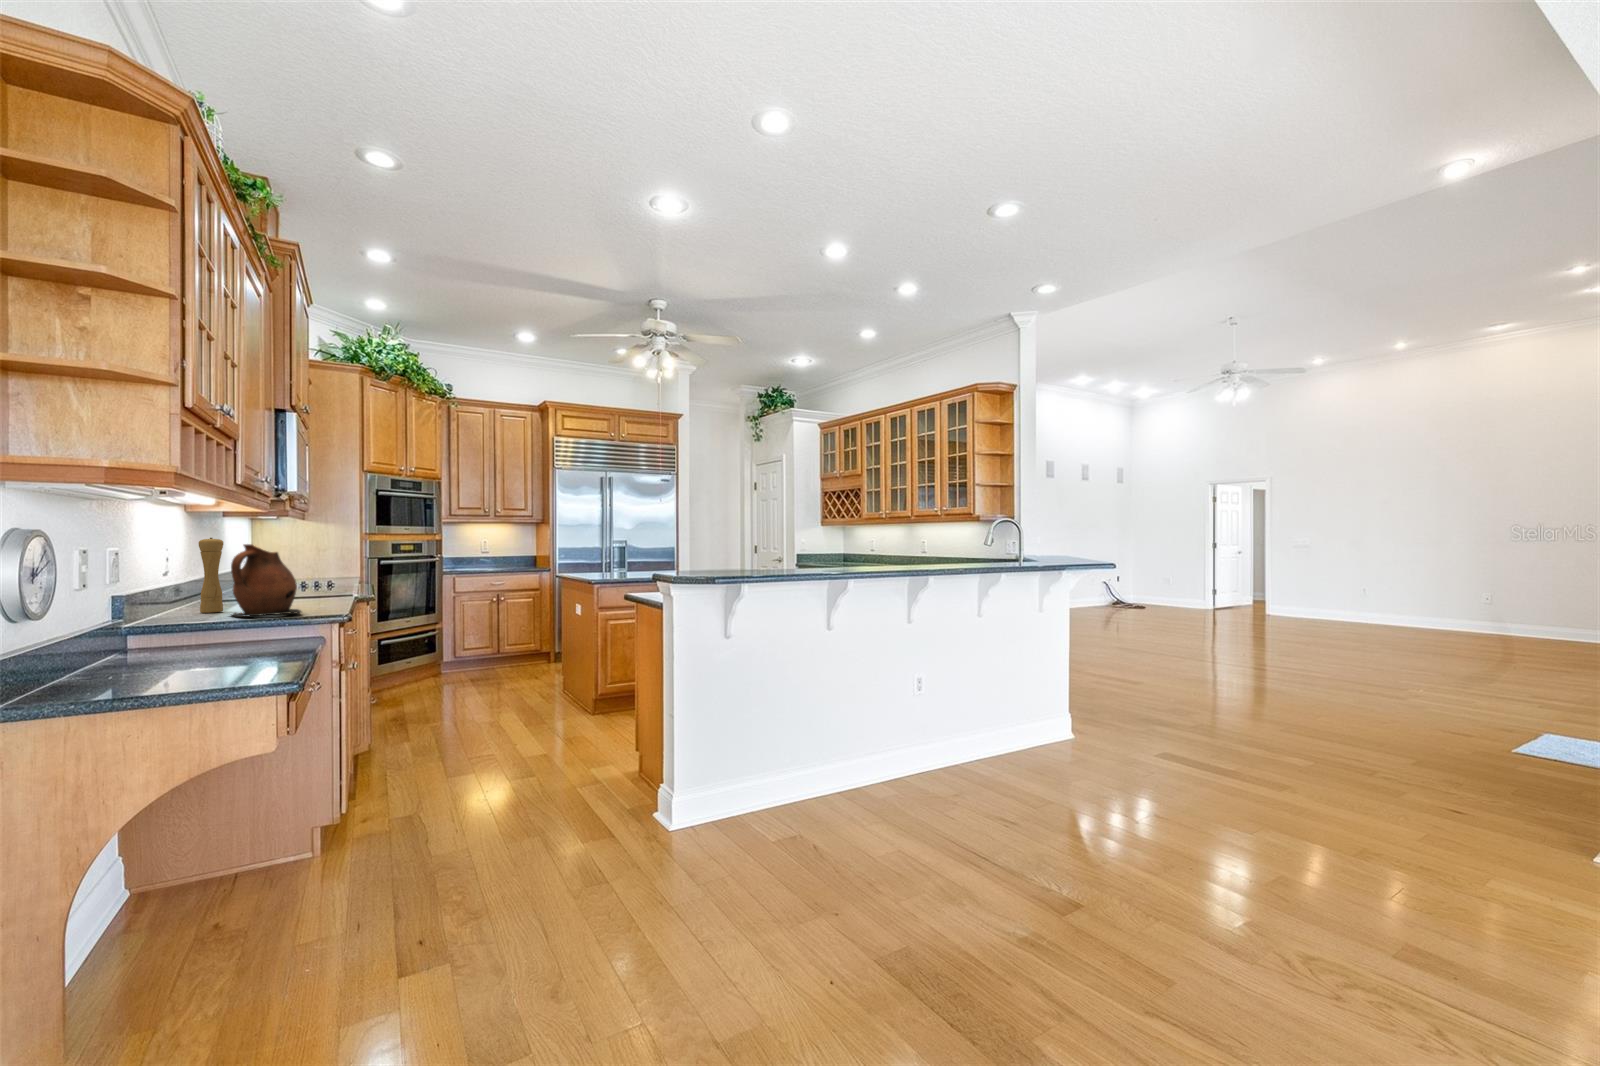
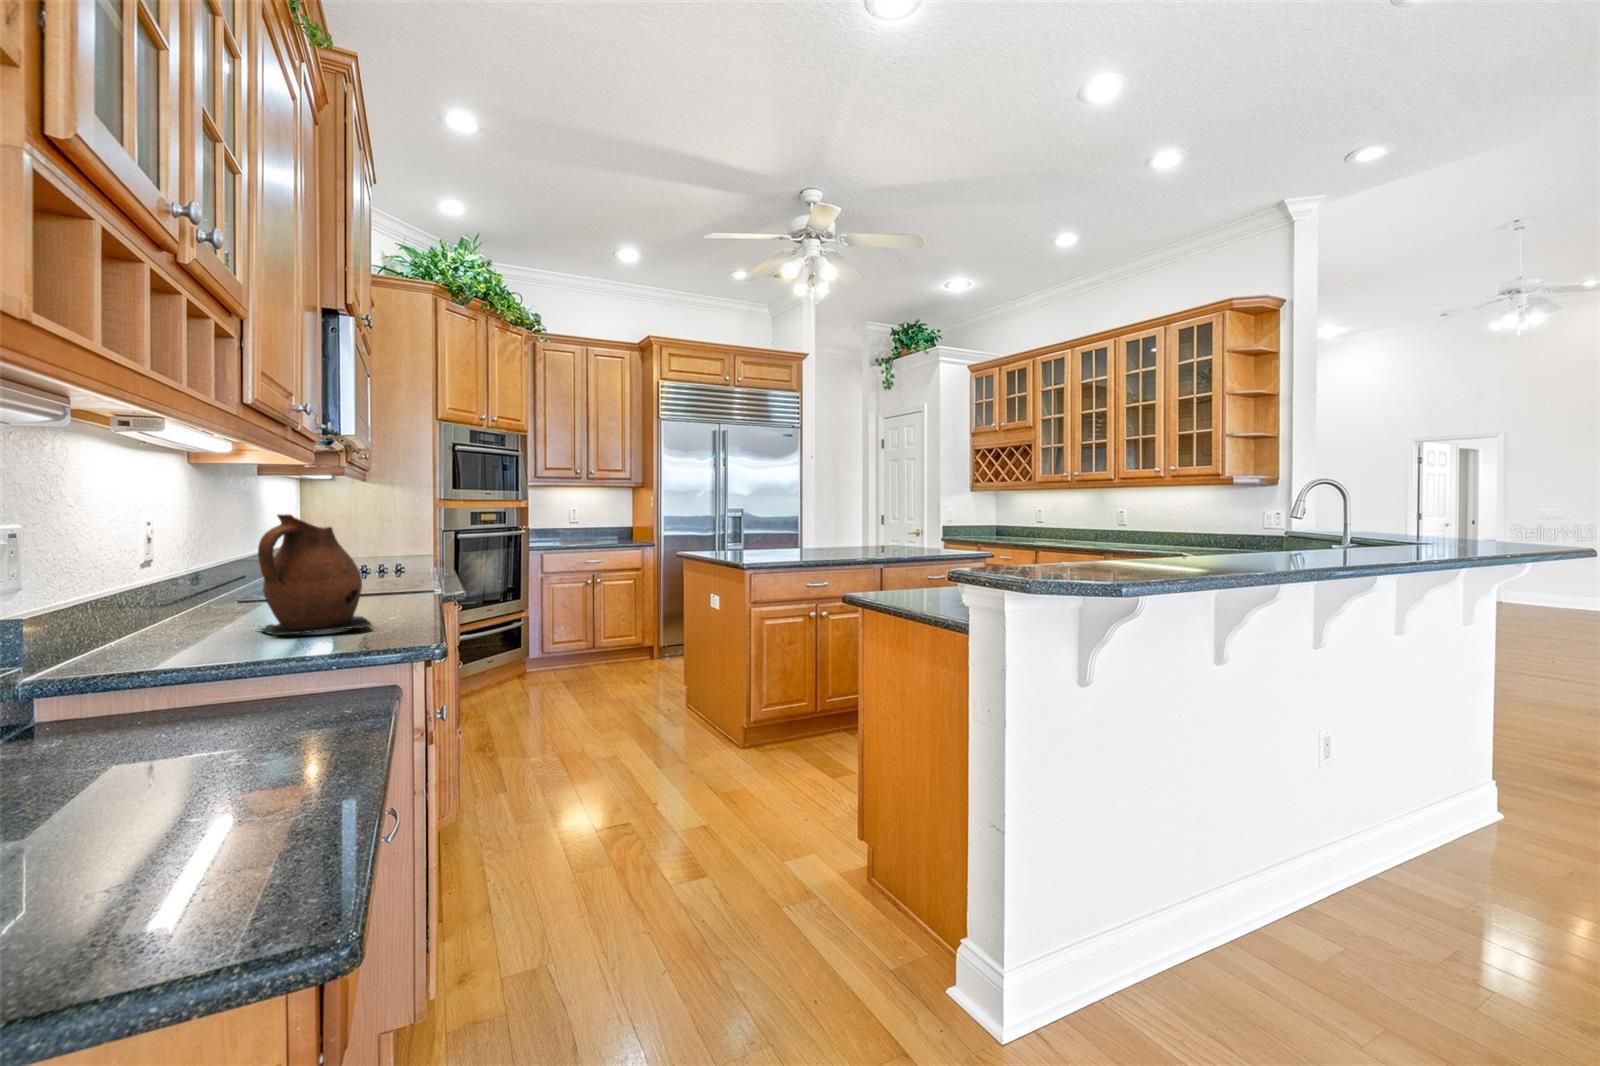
pepper mill: present [199,538,223,613] -> none [212,503,253,623]

